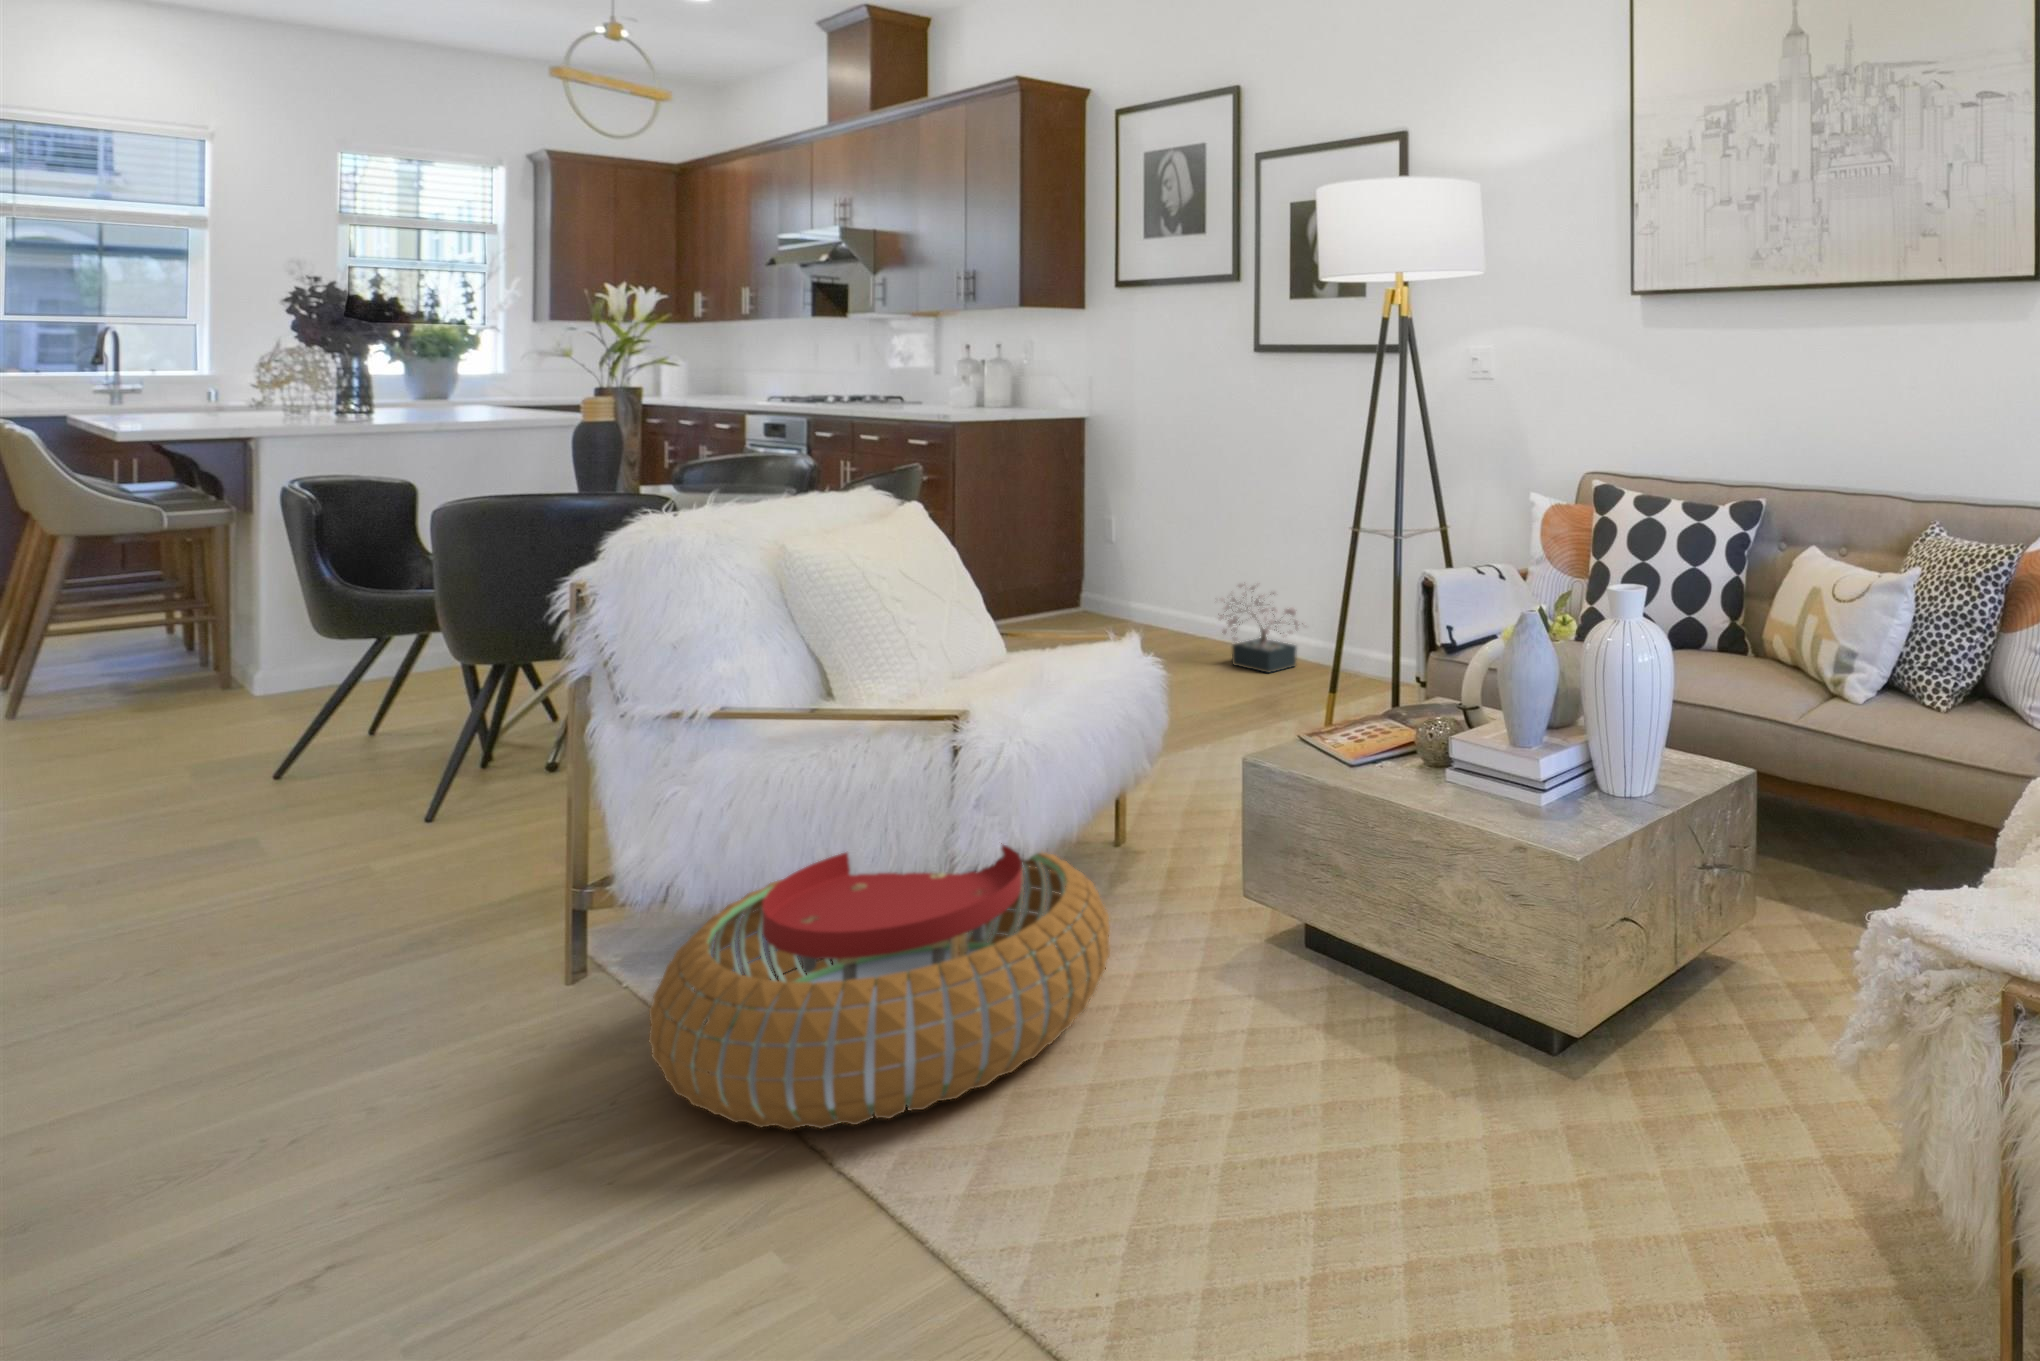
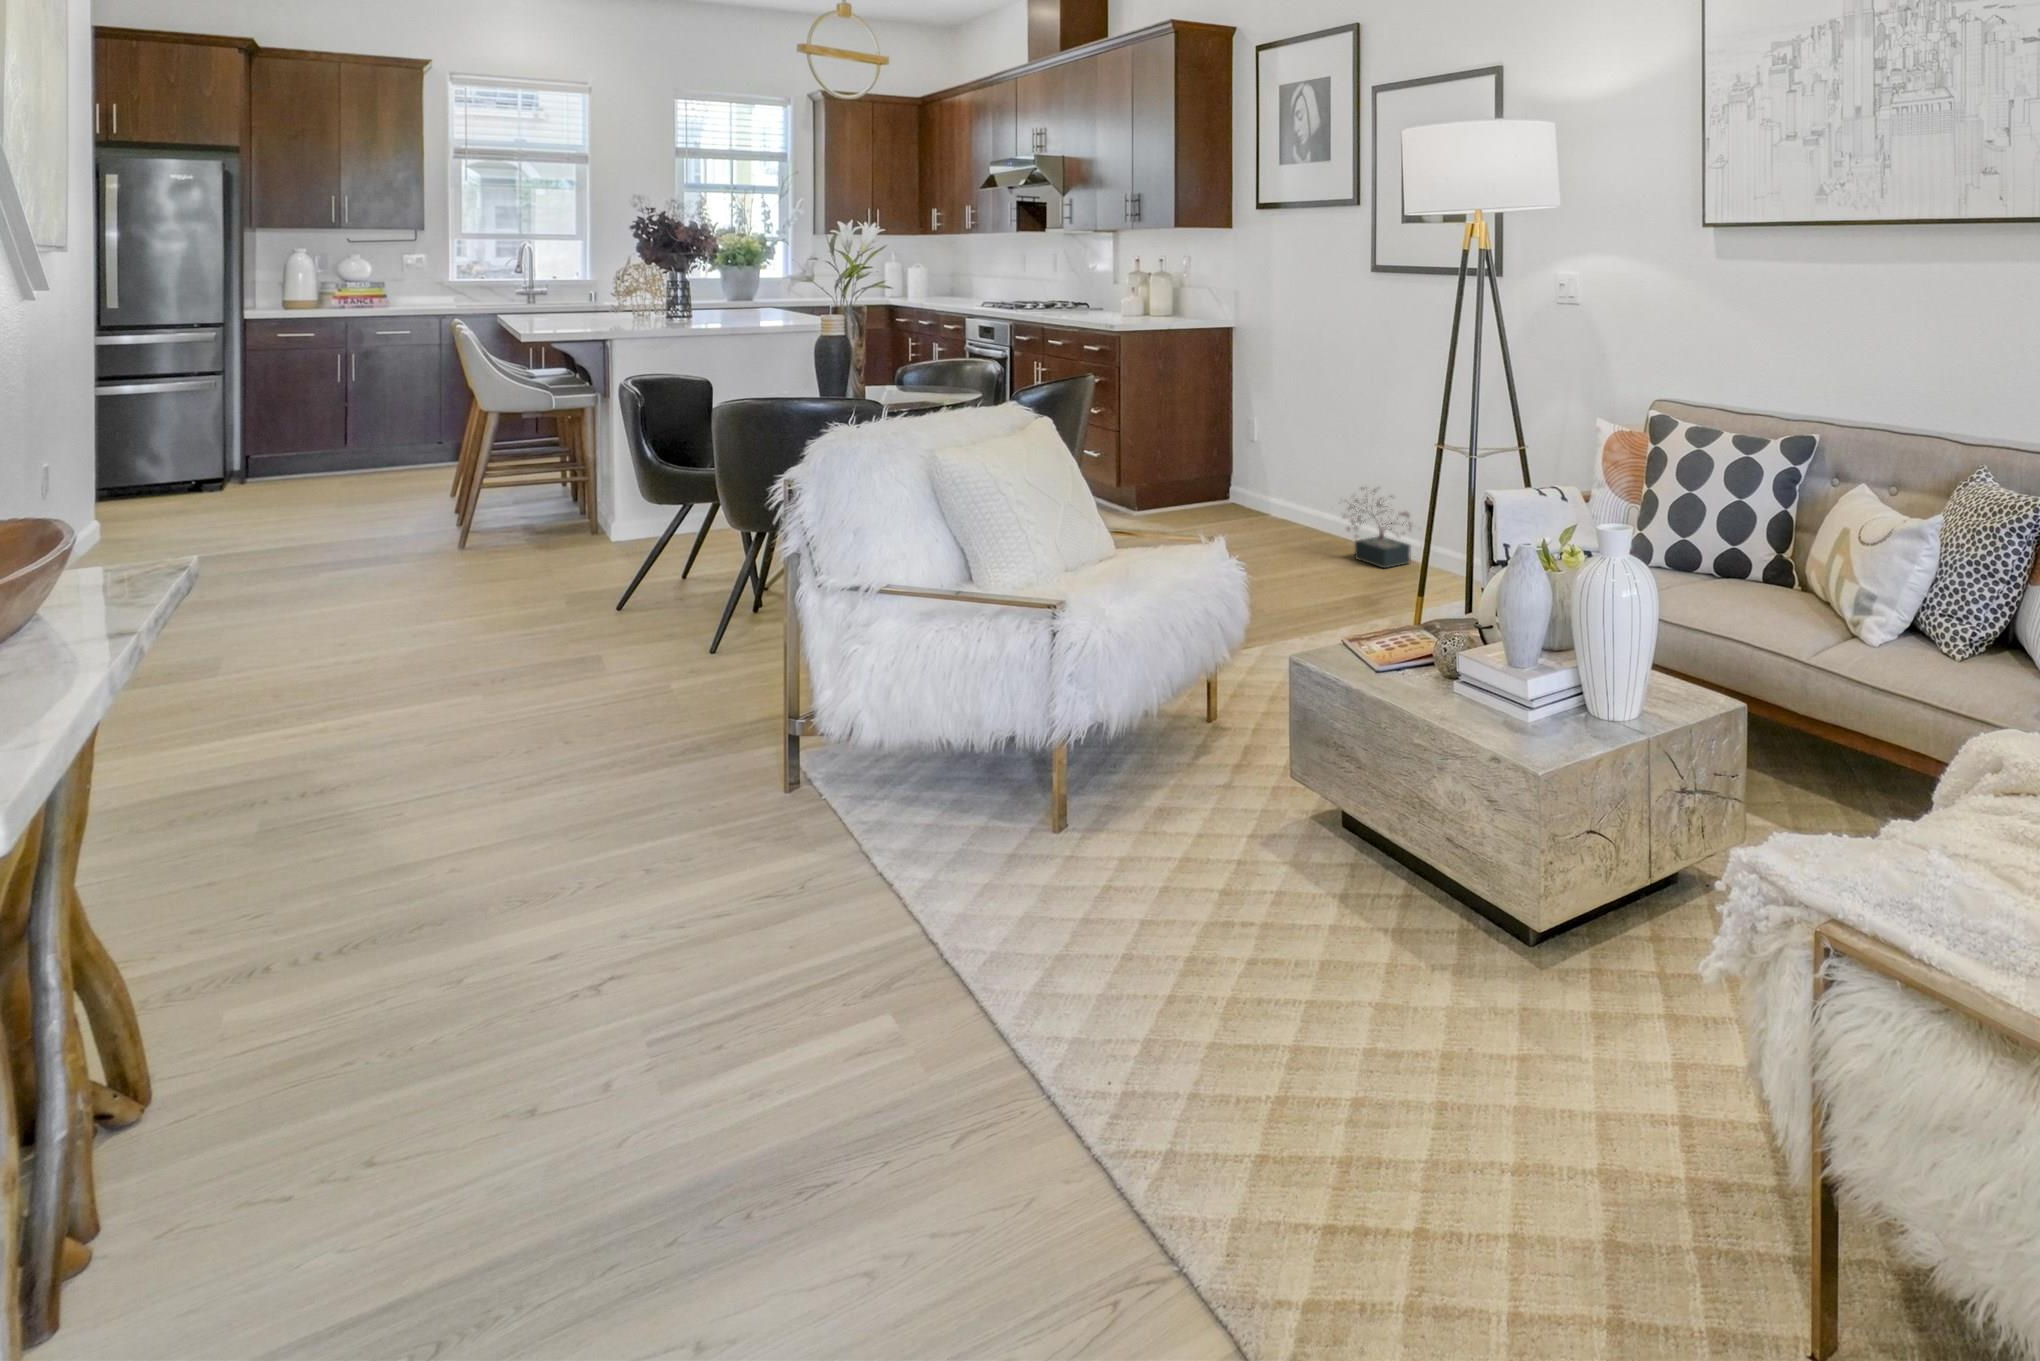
pouf: present [649,843,1110,1129] -> none [831,701,1182,921]

